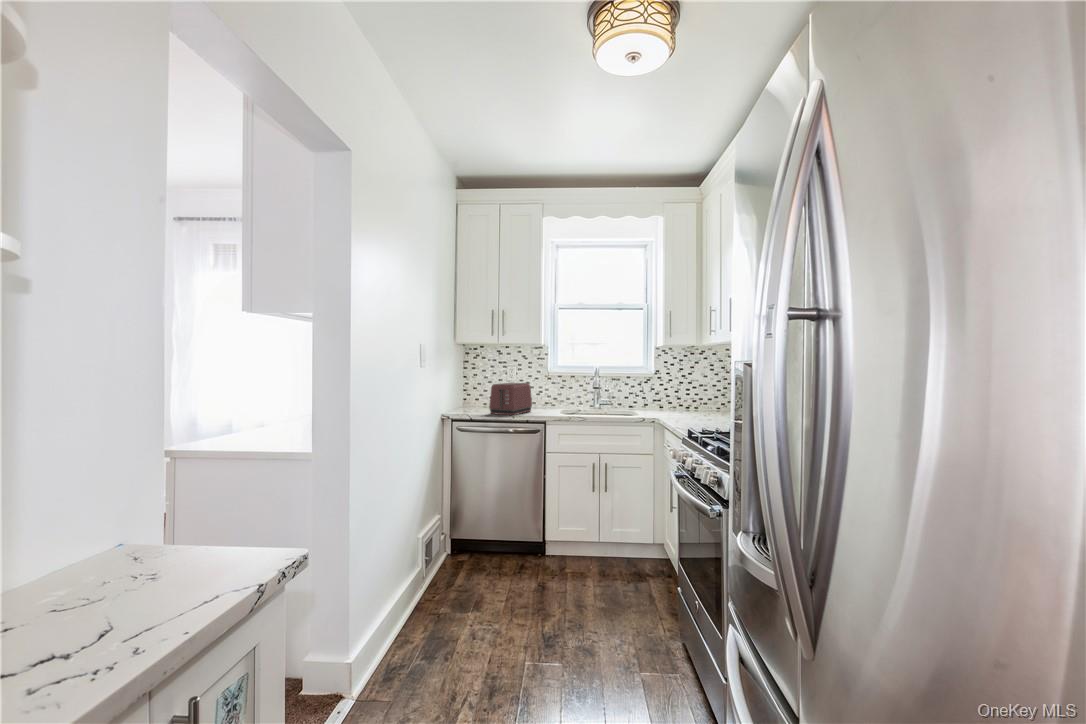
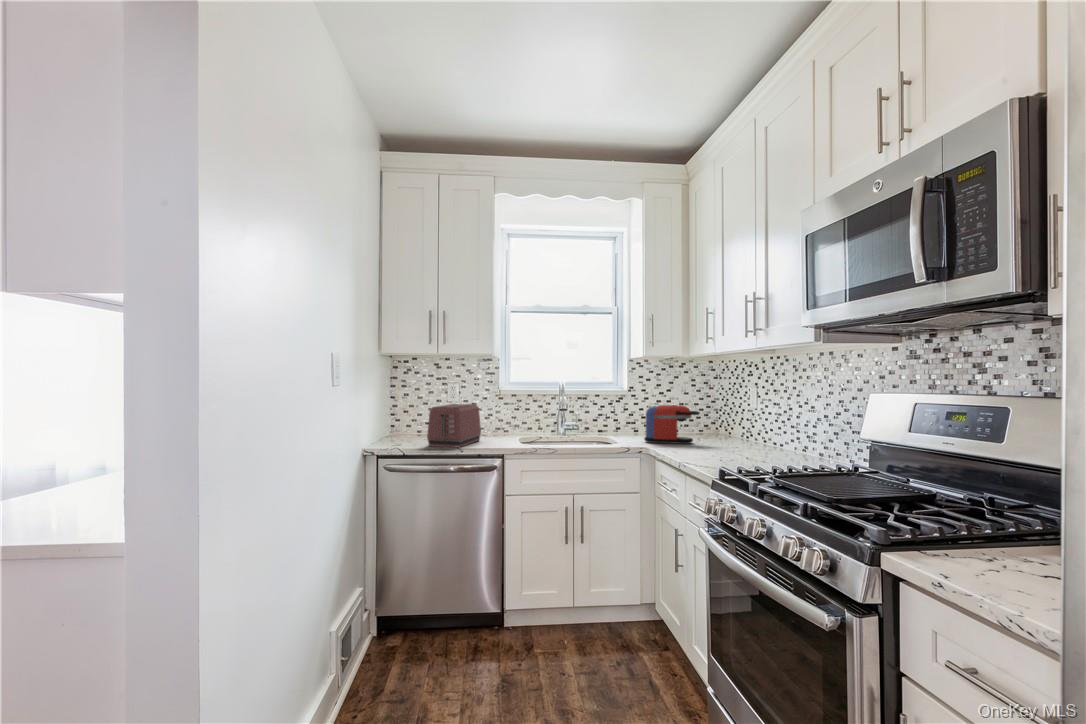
coffee maker: none [663,385,708,417] -> present [644,405,700,444]

